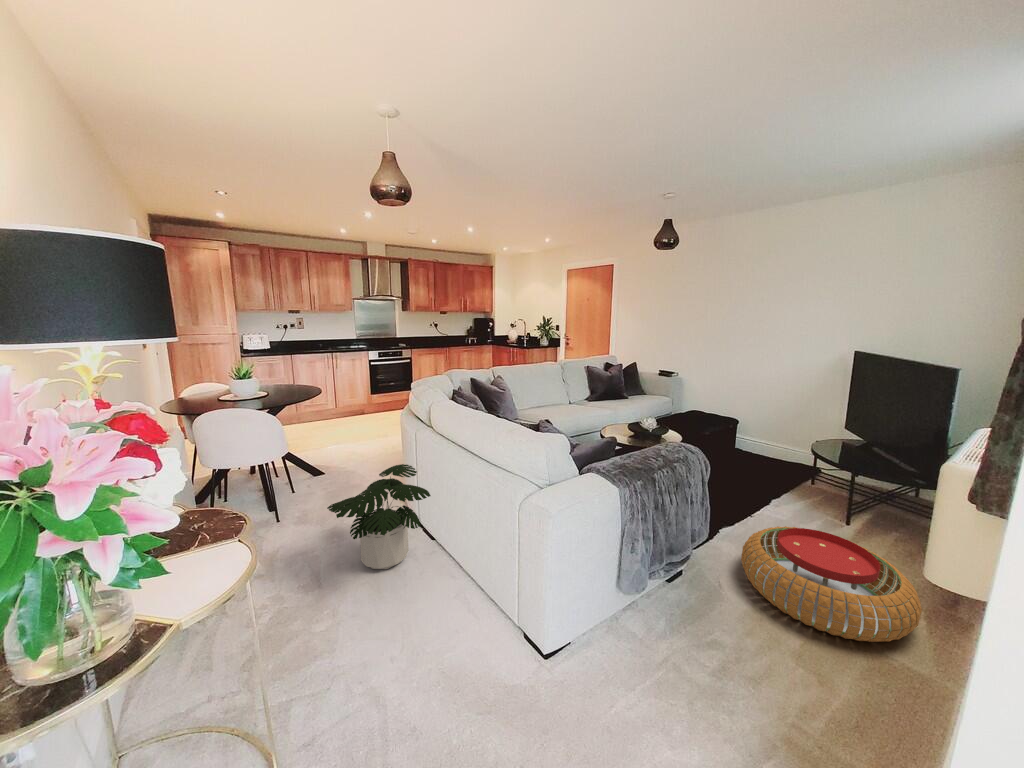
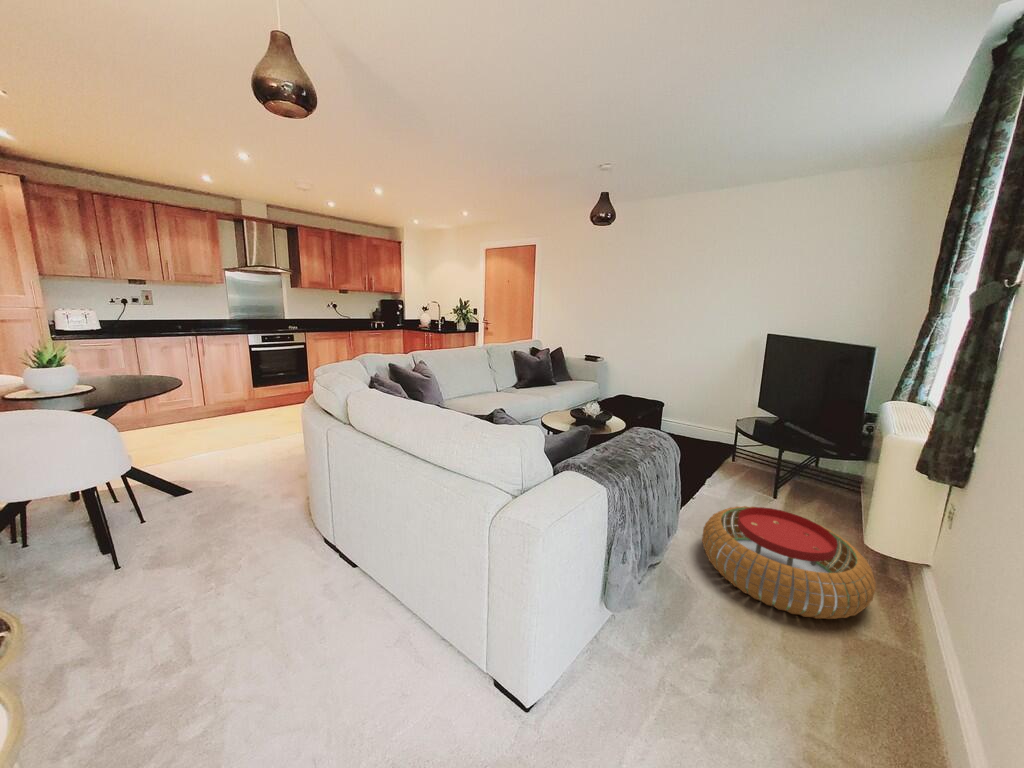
potted plant: present [327,464,431,569] -> none [193,474,354,623]

